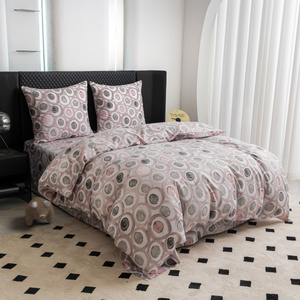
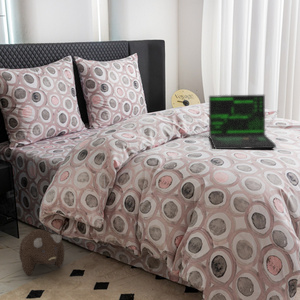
laptop: none [154,117,210,156] -> present [209,95,276,149]

